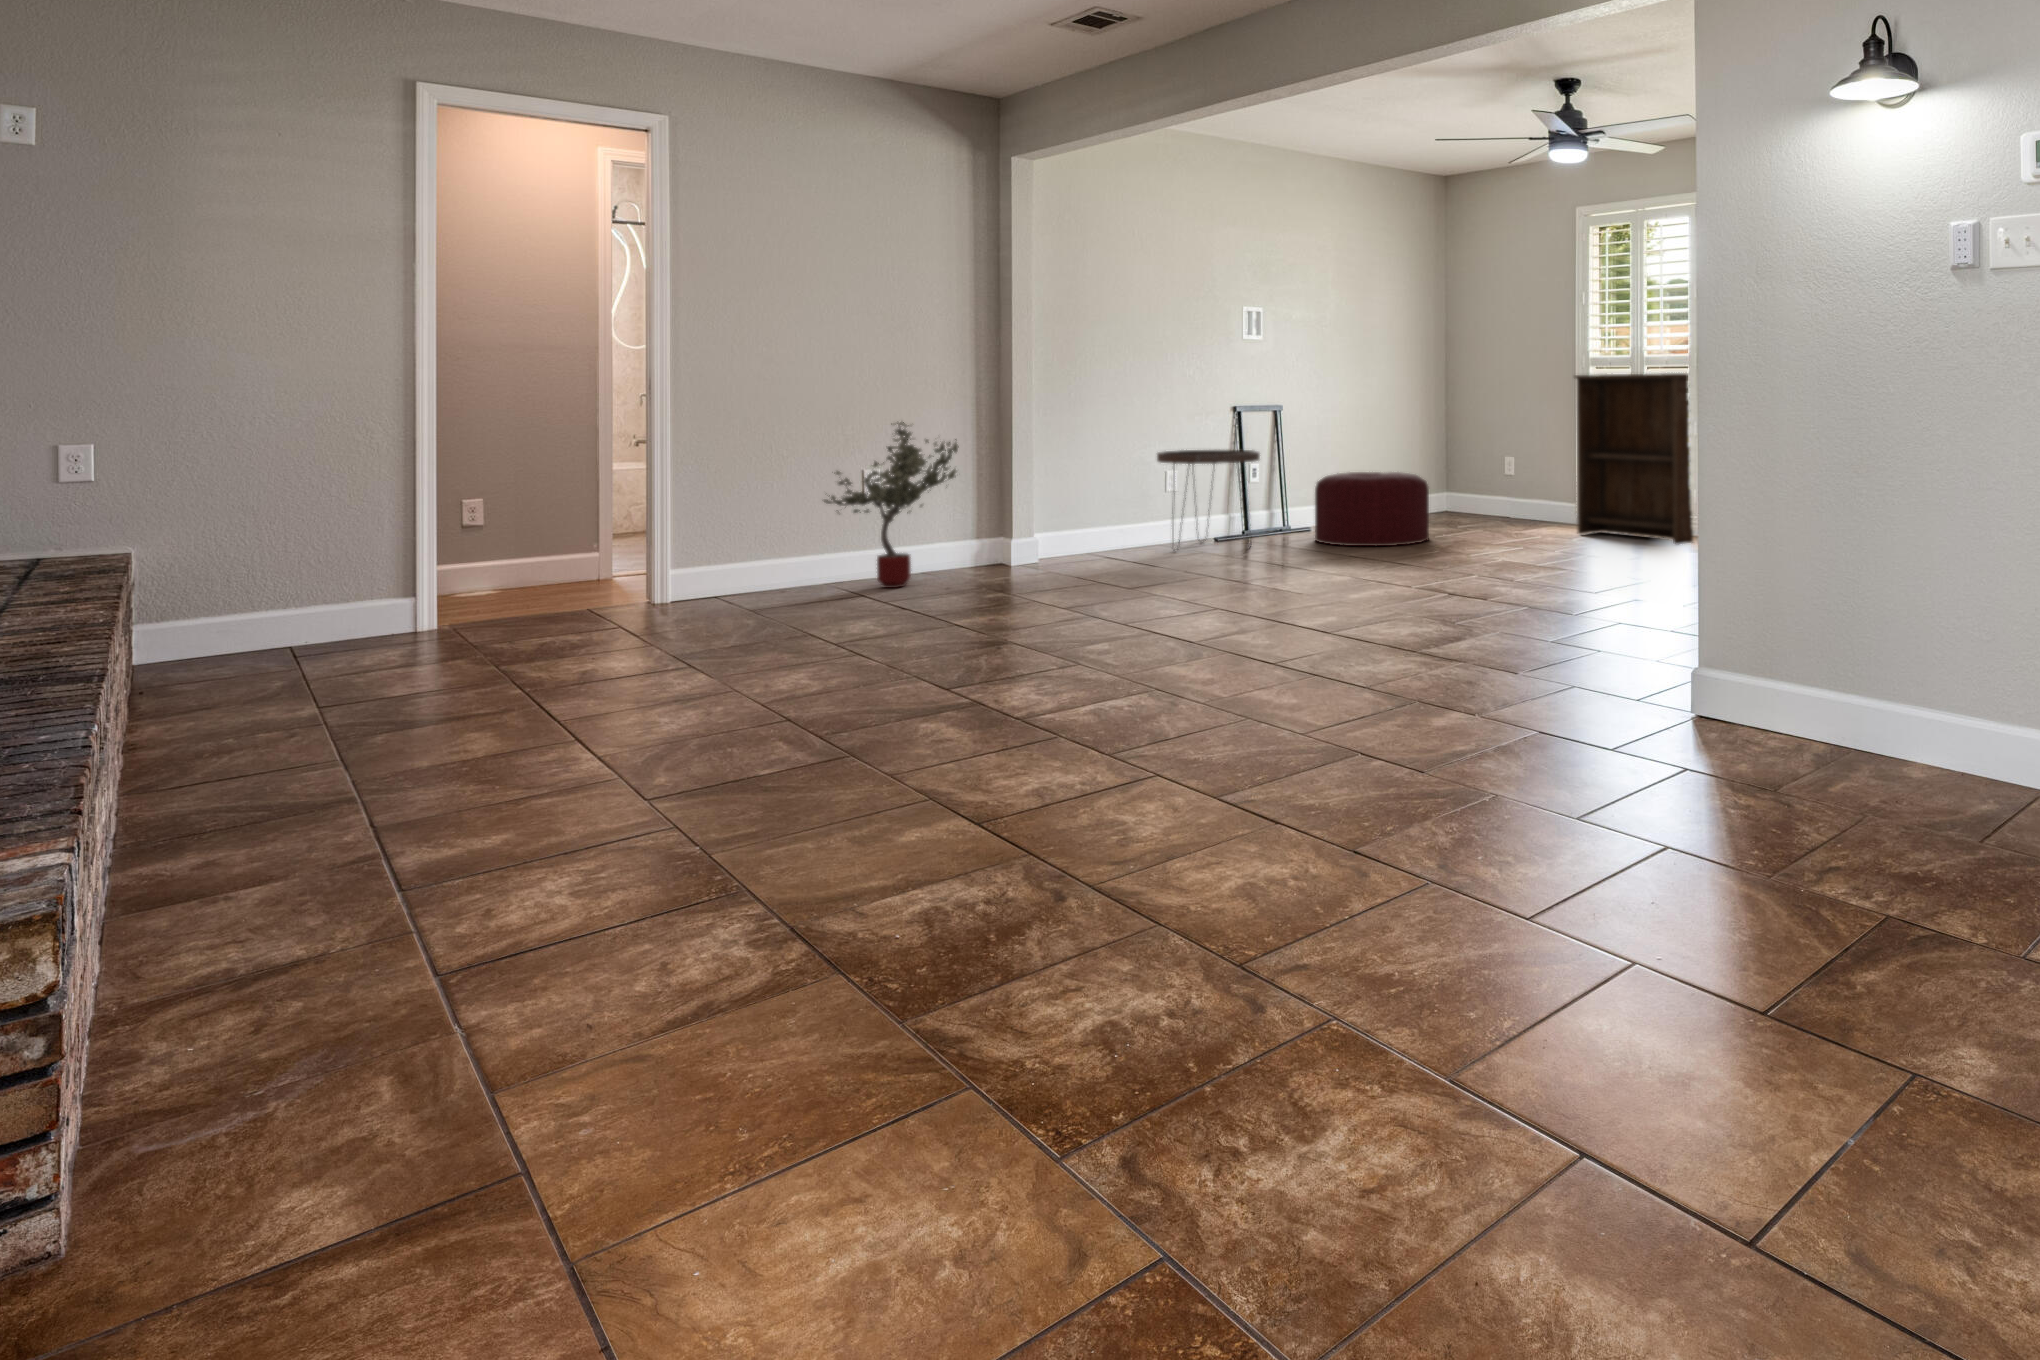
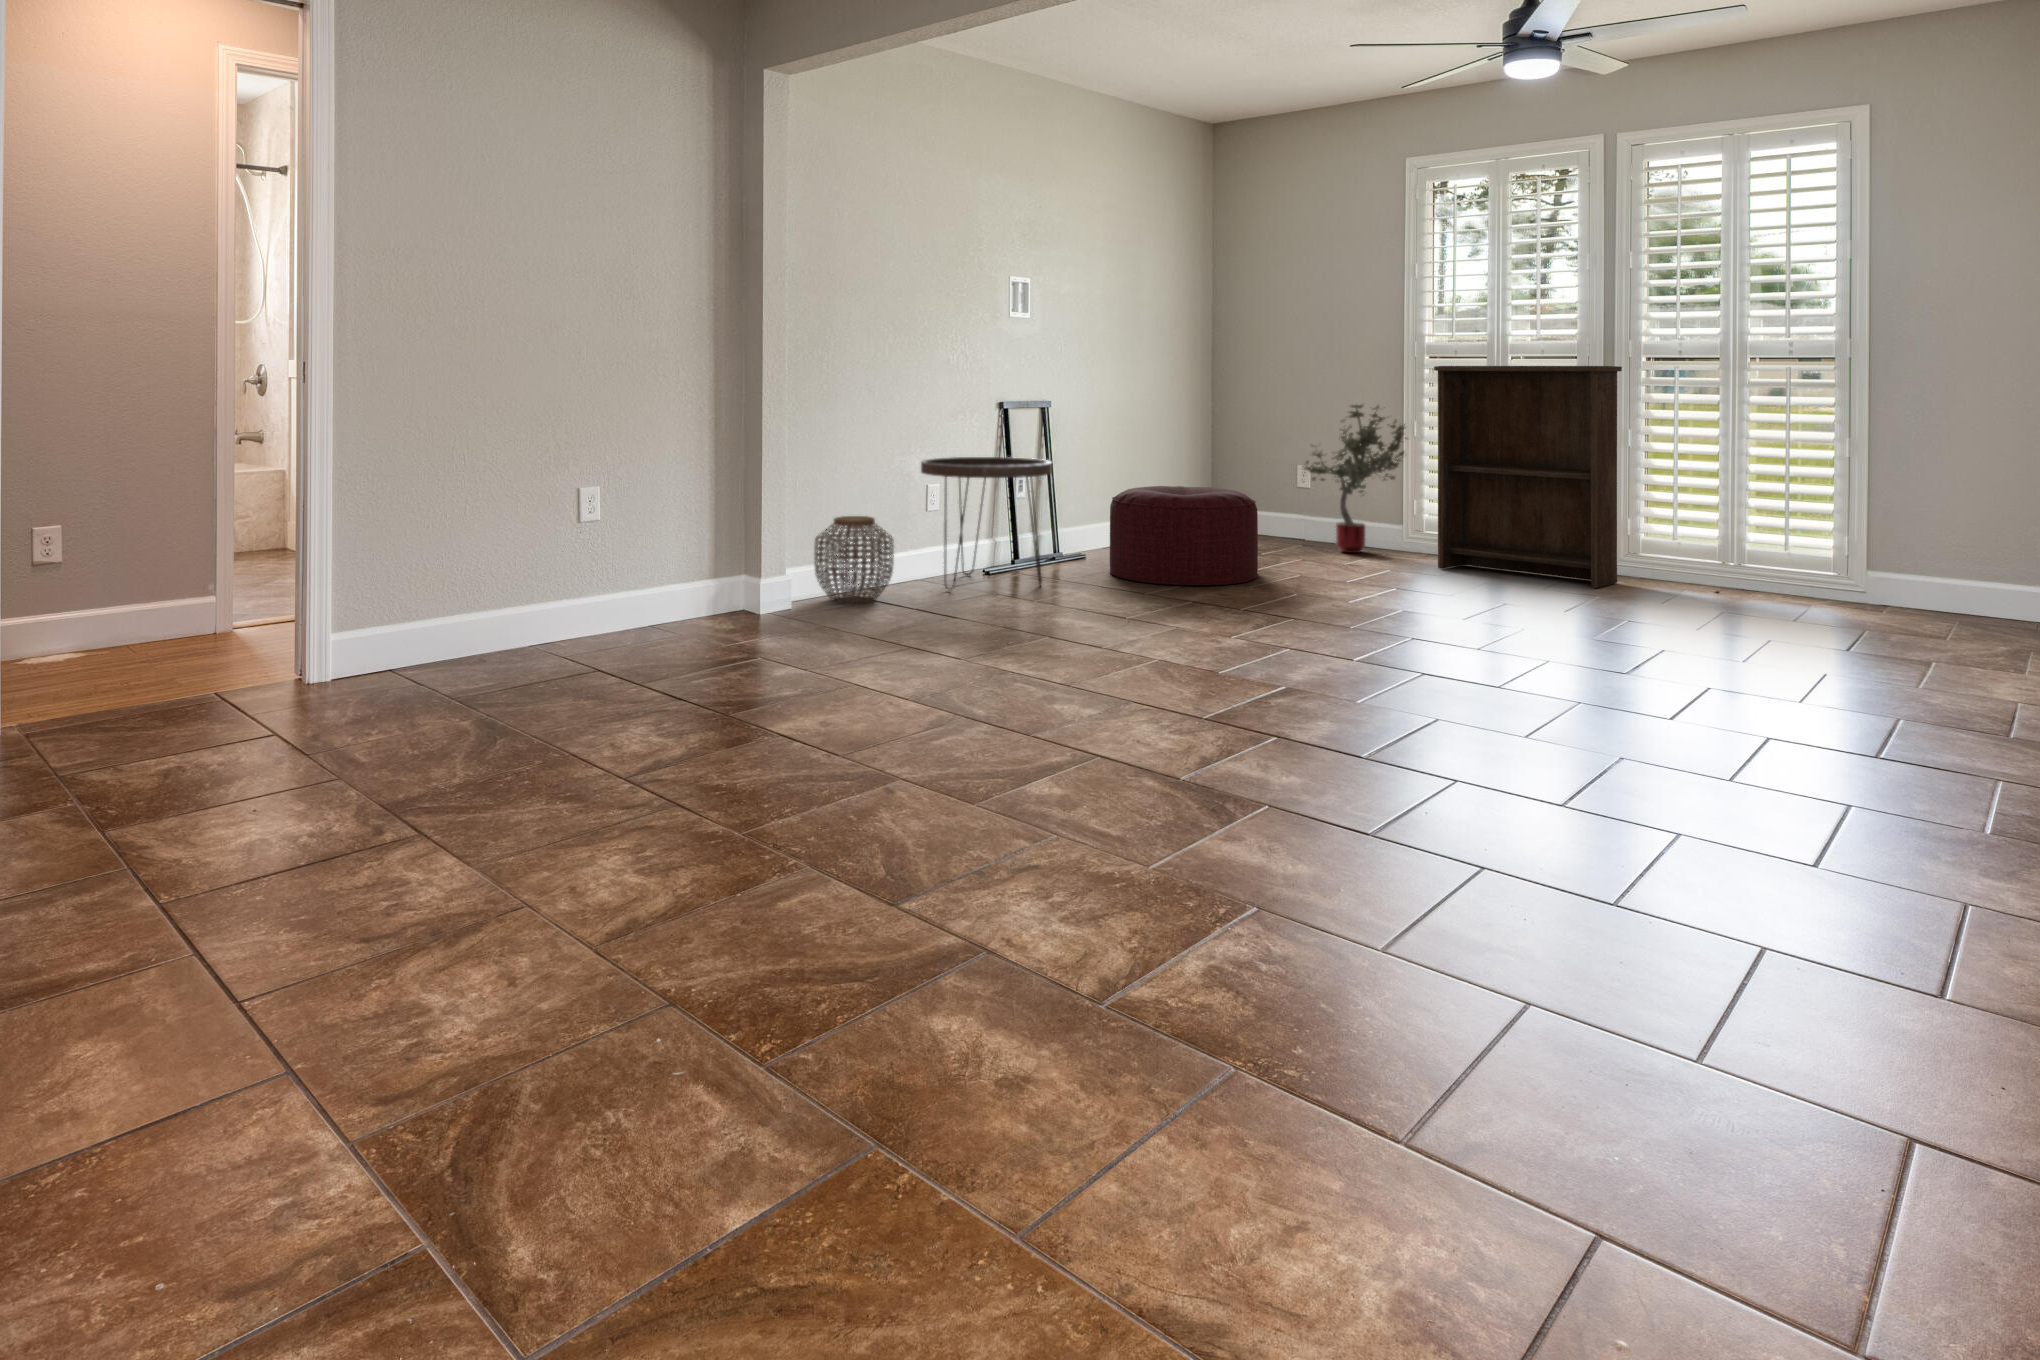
potted tree: present [824,422,959,588] -> present [1302,404,1405,553]
woven basket: none [1064,494,1126,559] -> present [815,516,894,604]

